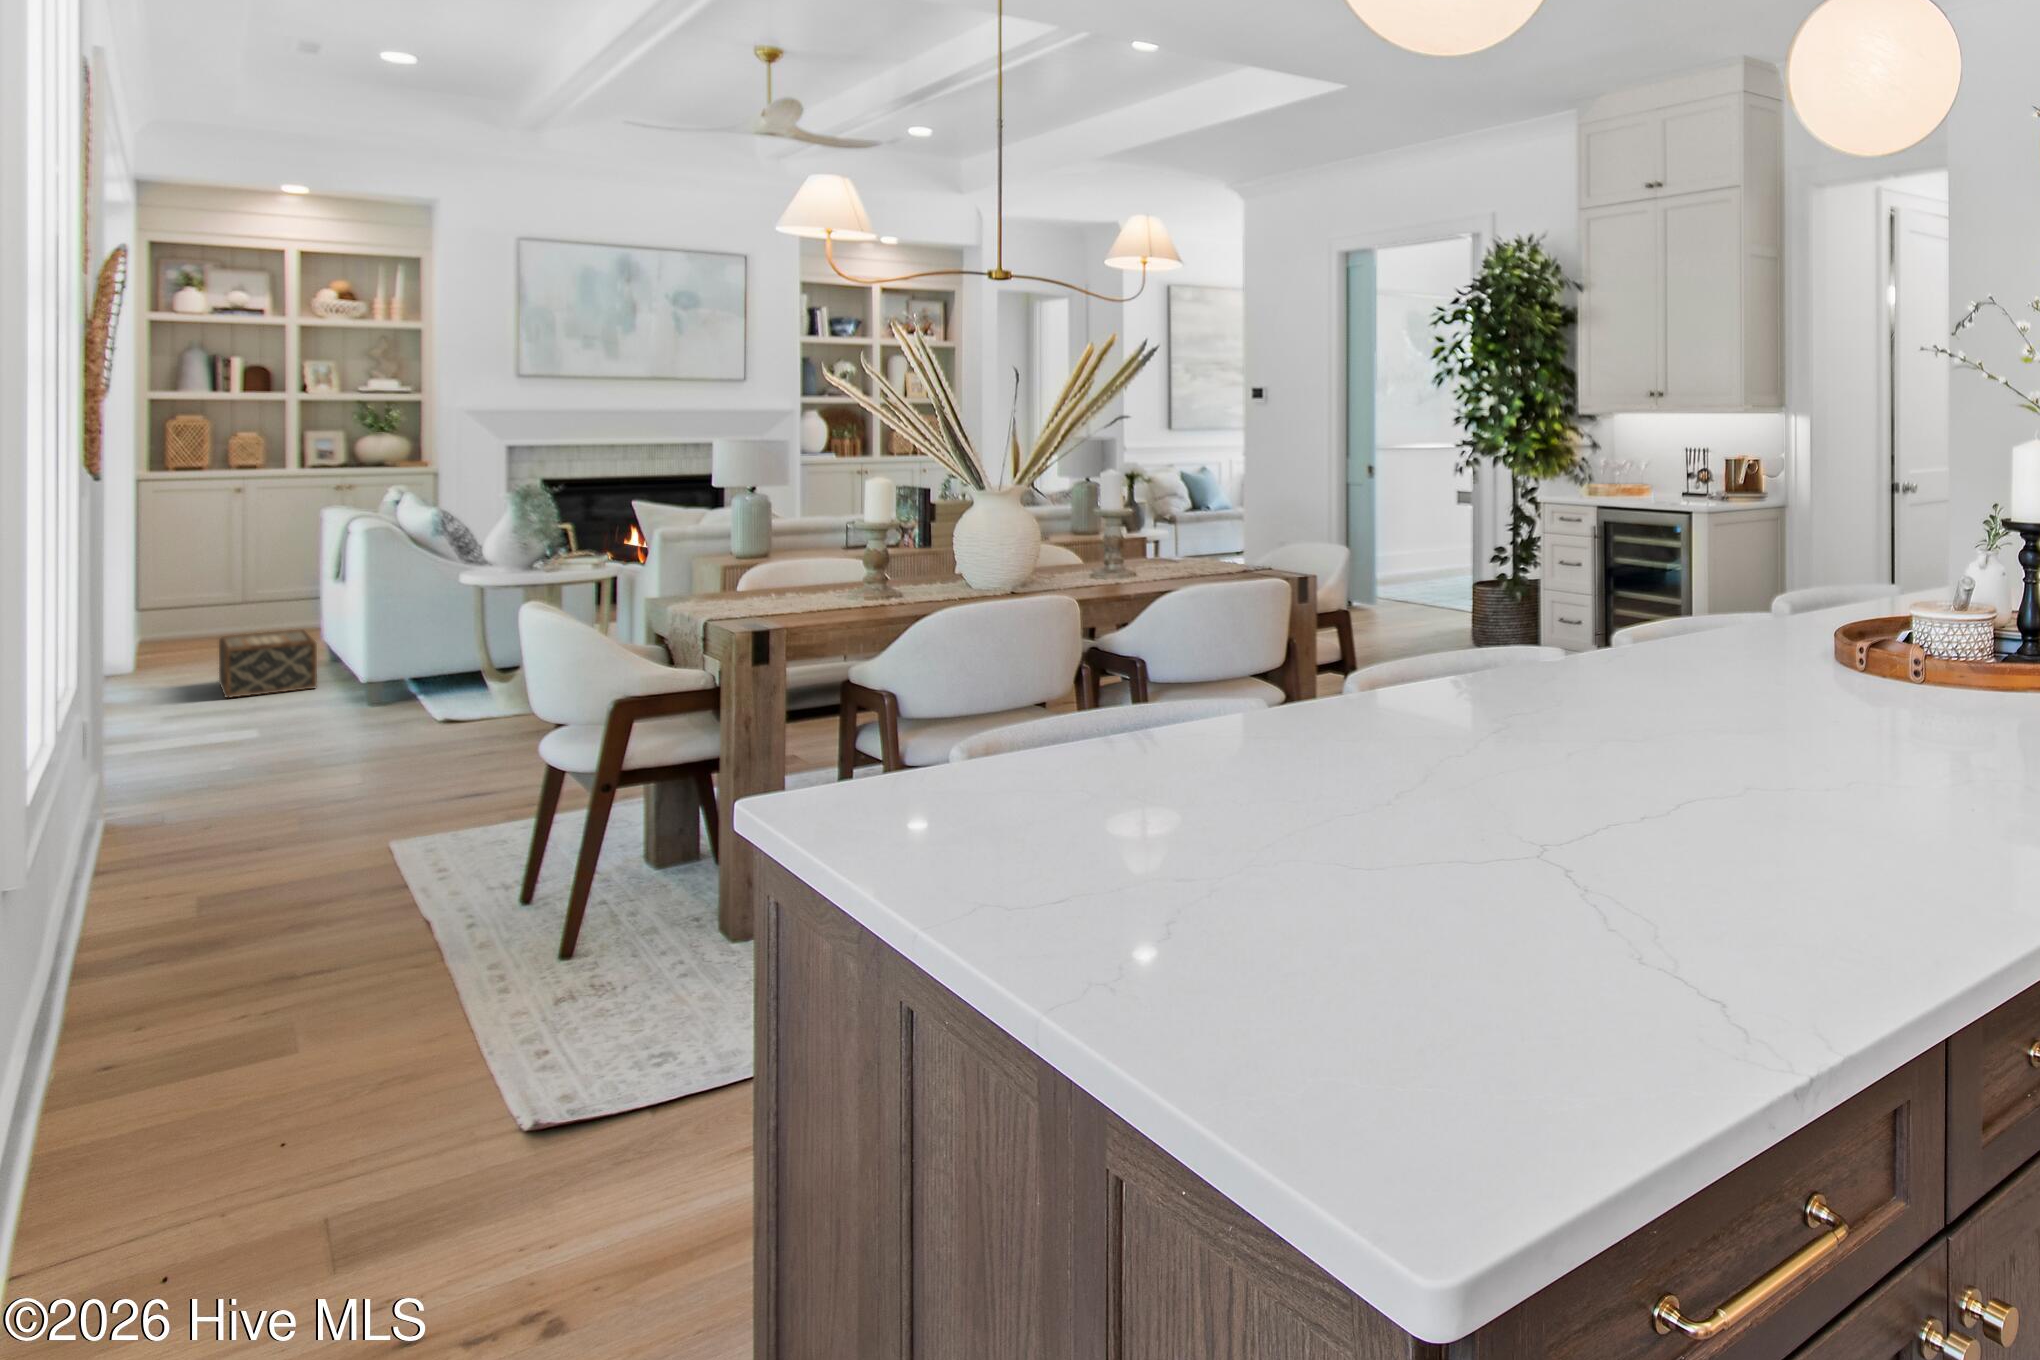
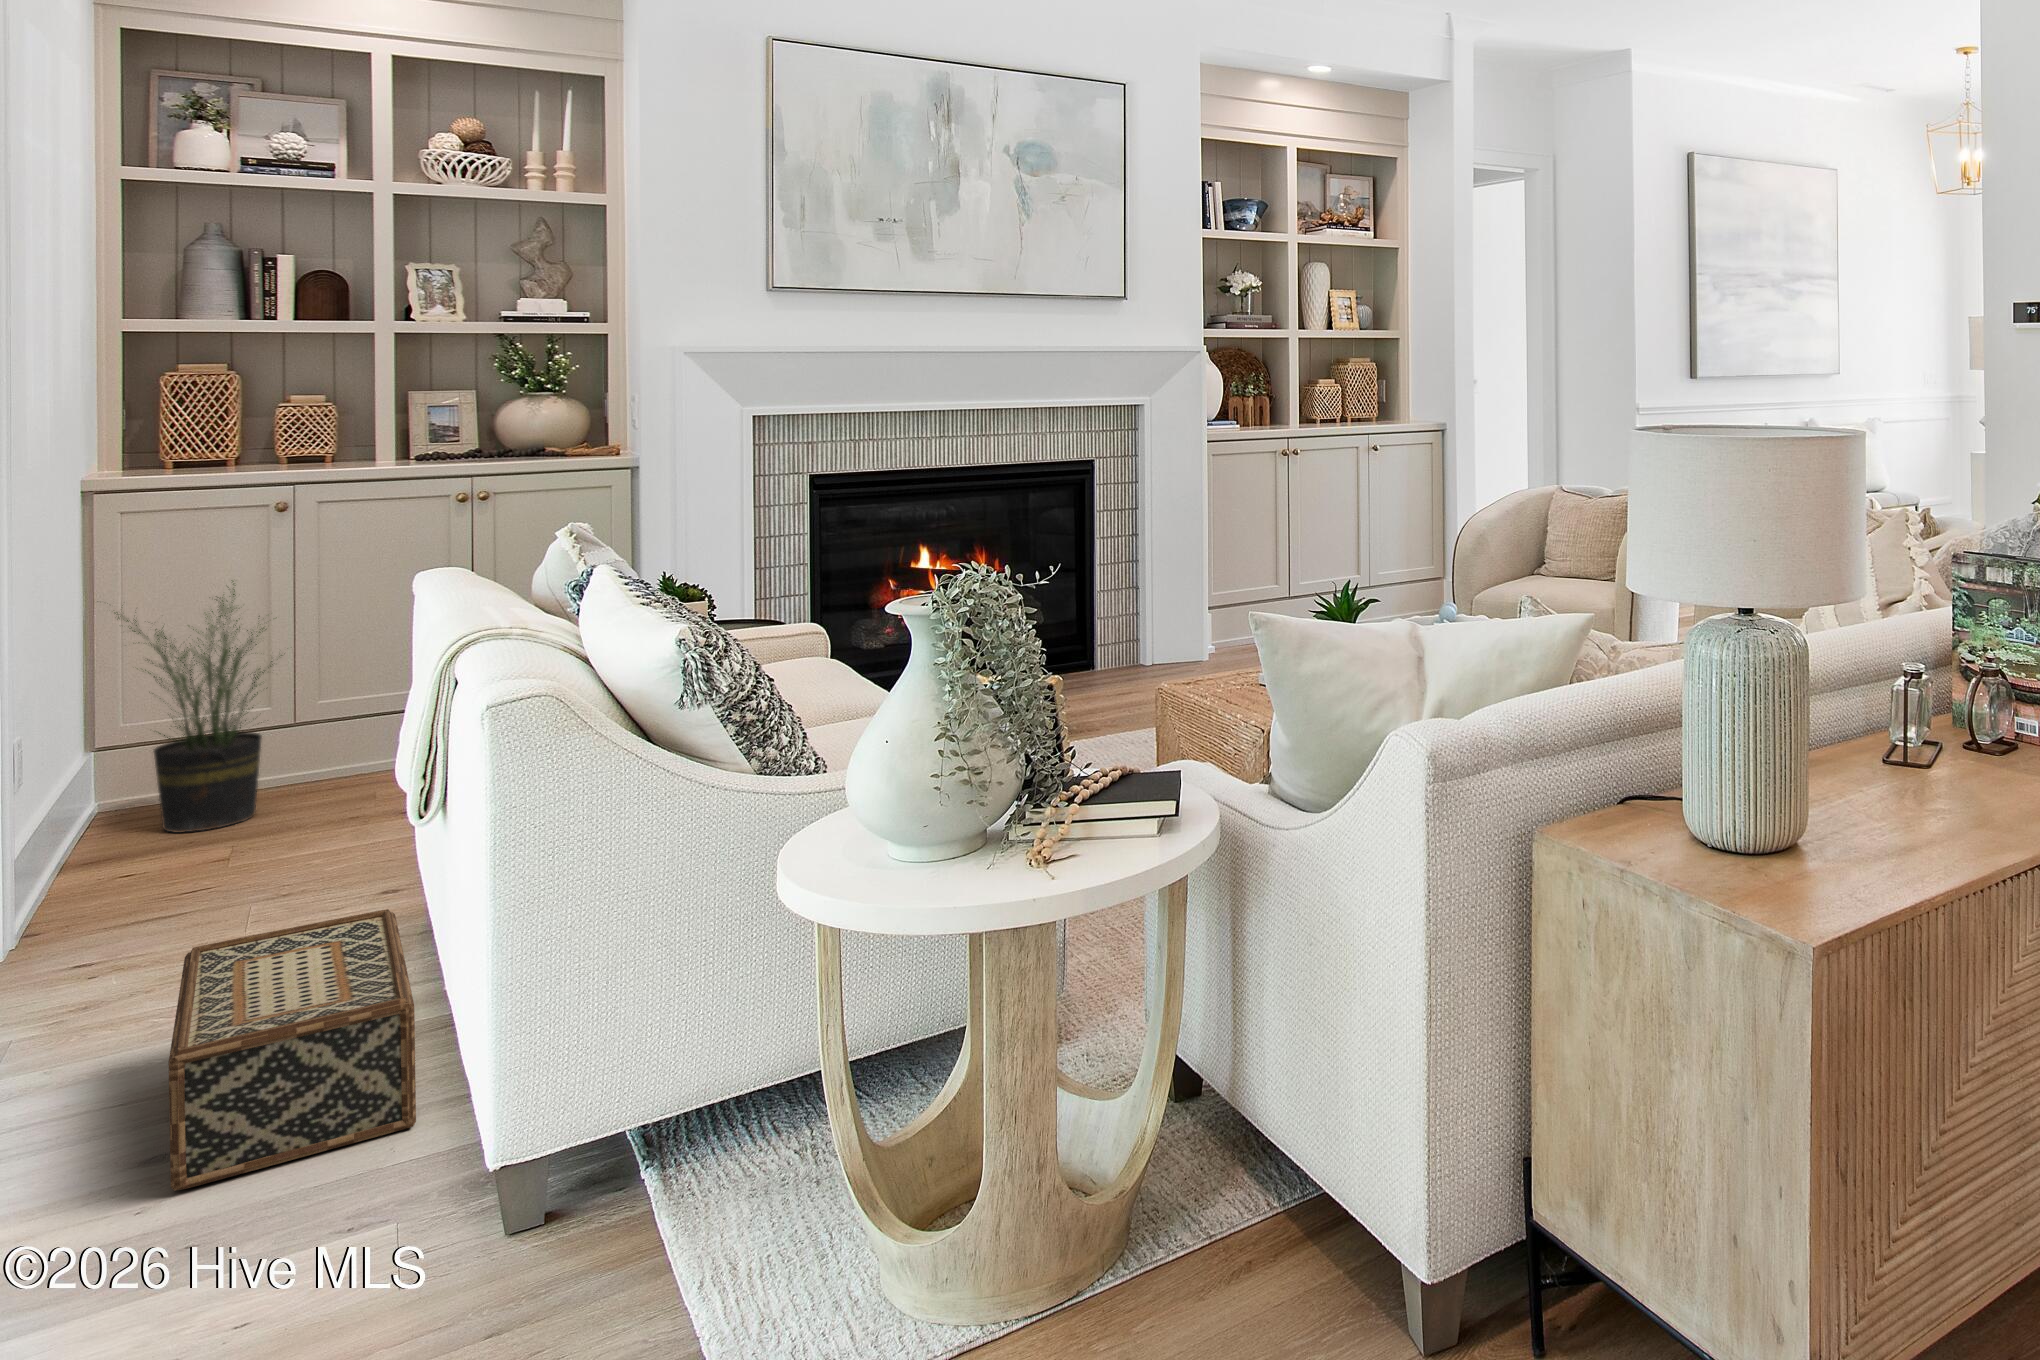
potted plant: none [142,523,246,647] -> present [114,580,283,832]

